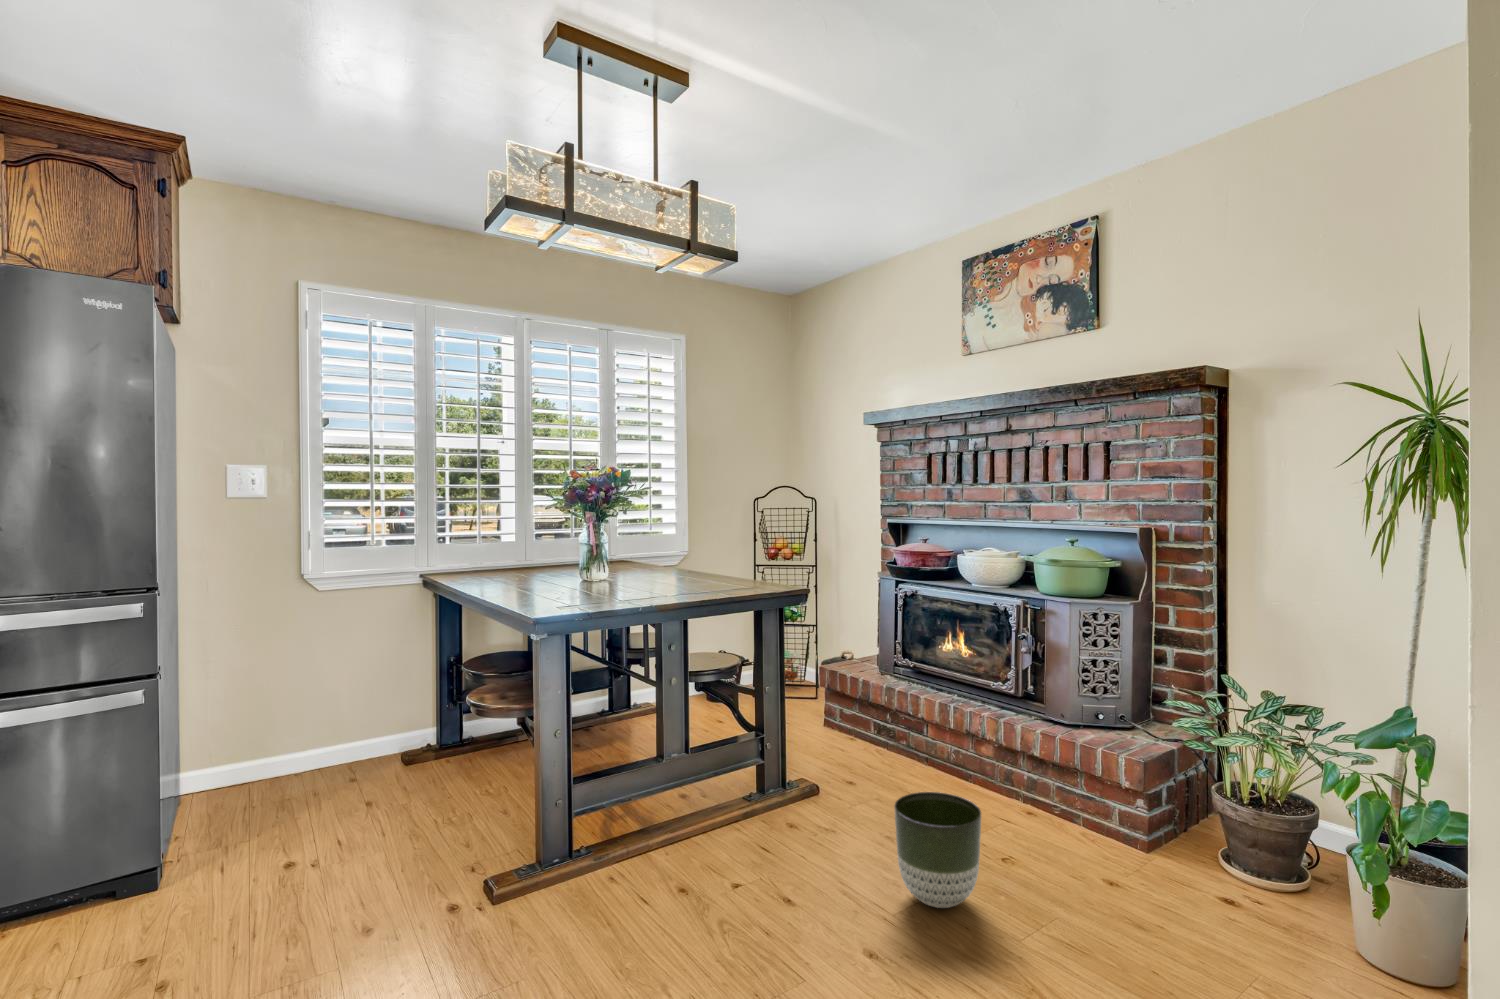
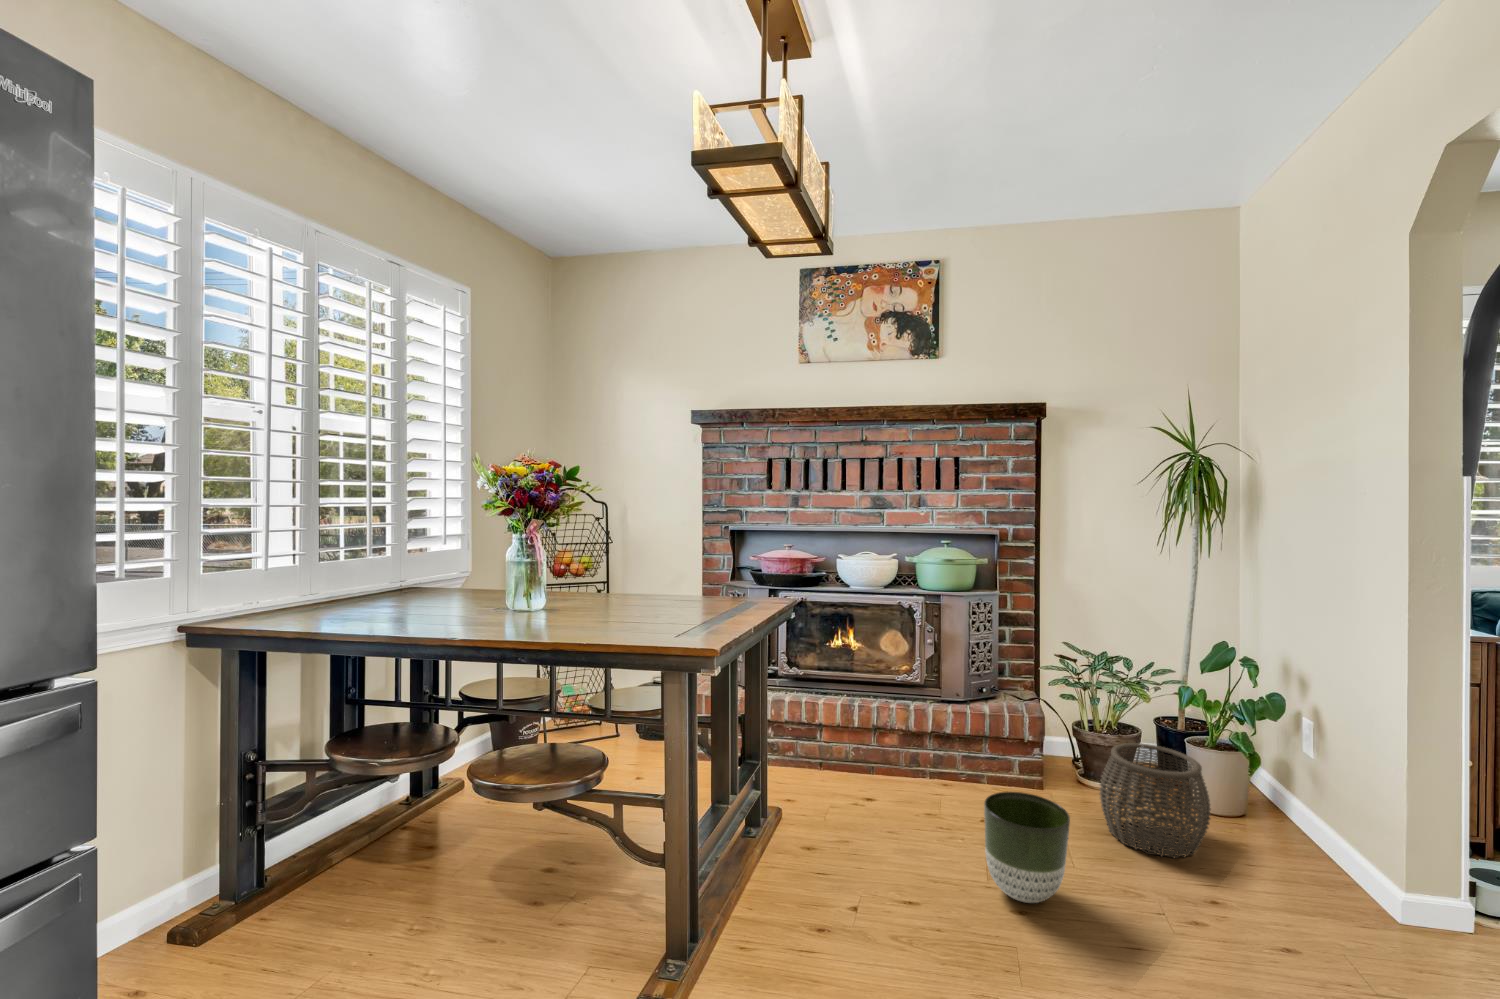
woven basket: none [1136,798,1288,957] -> present [1099,743,1211,858]

